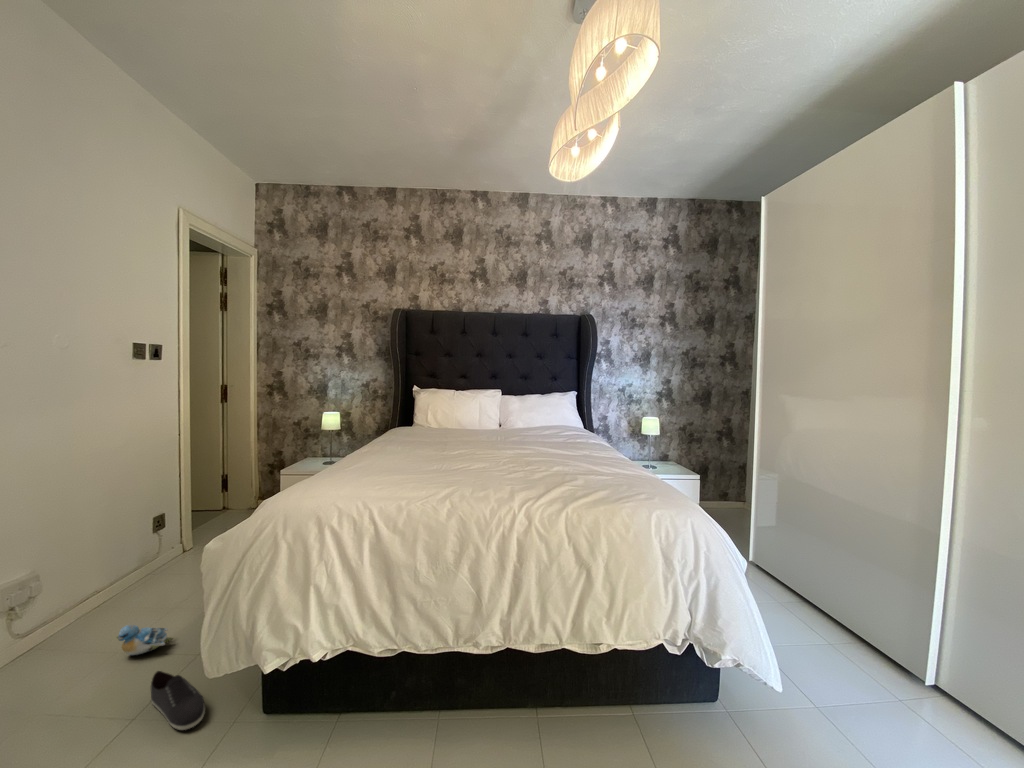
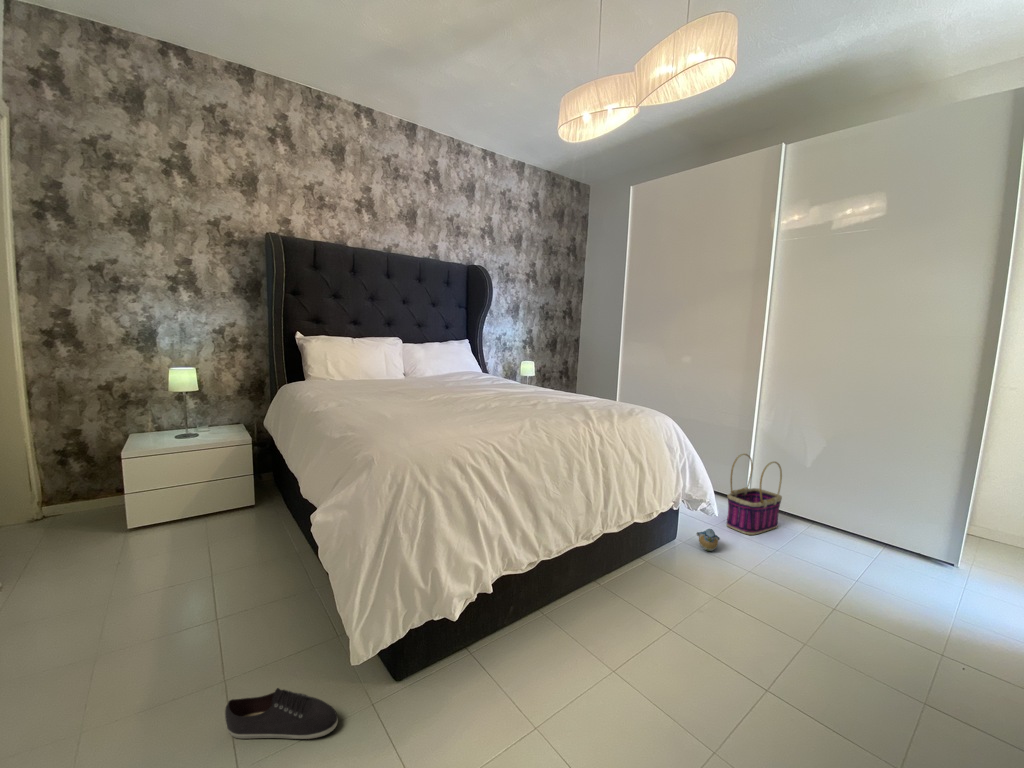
basket: none [838,583,961,733] -> present [727,454,782,535]
plush toy: present [117,625,173,655] -> present [696,529,720,551]

